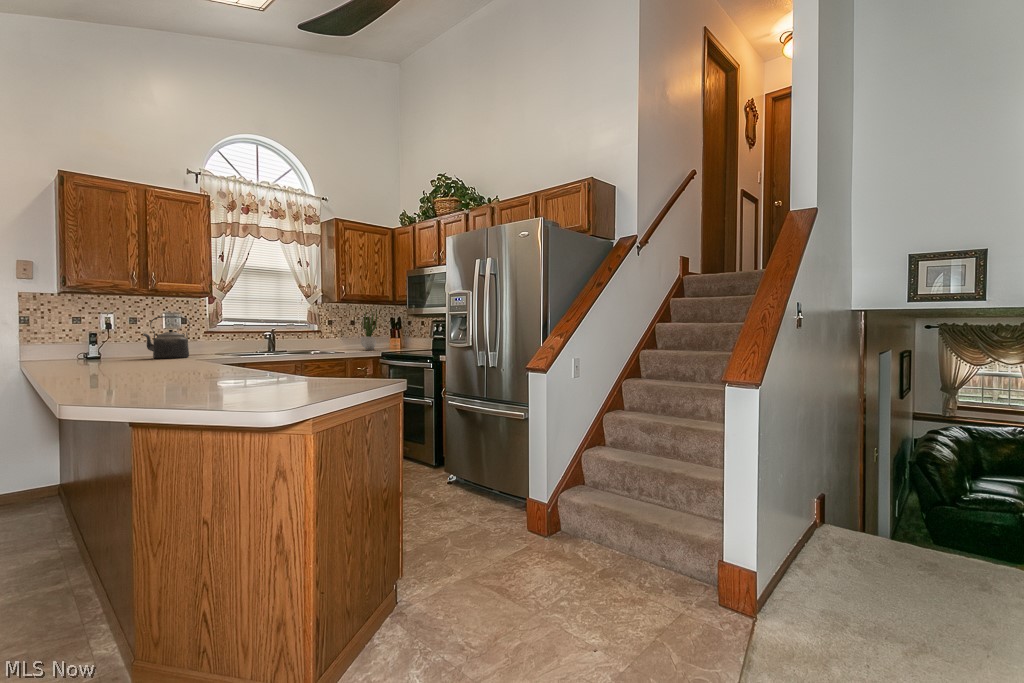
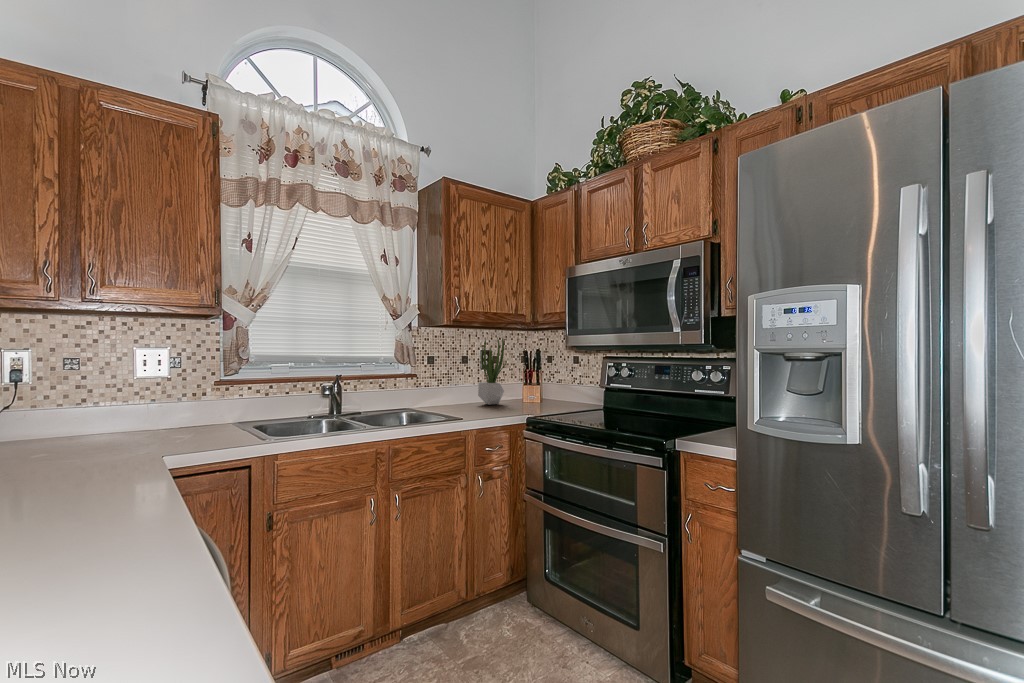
kettle: present [143,316,190,359] -> none [69,357,171,449]

